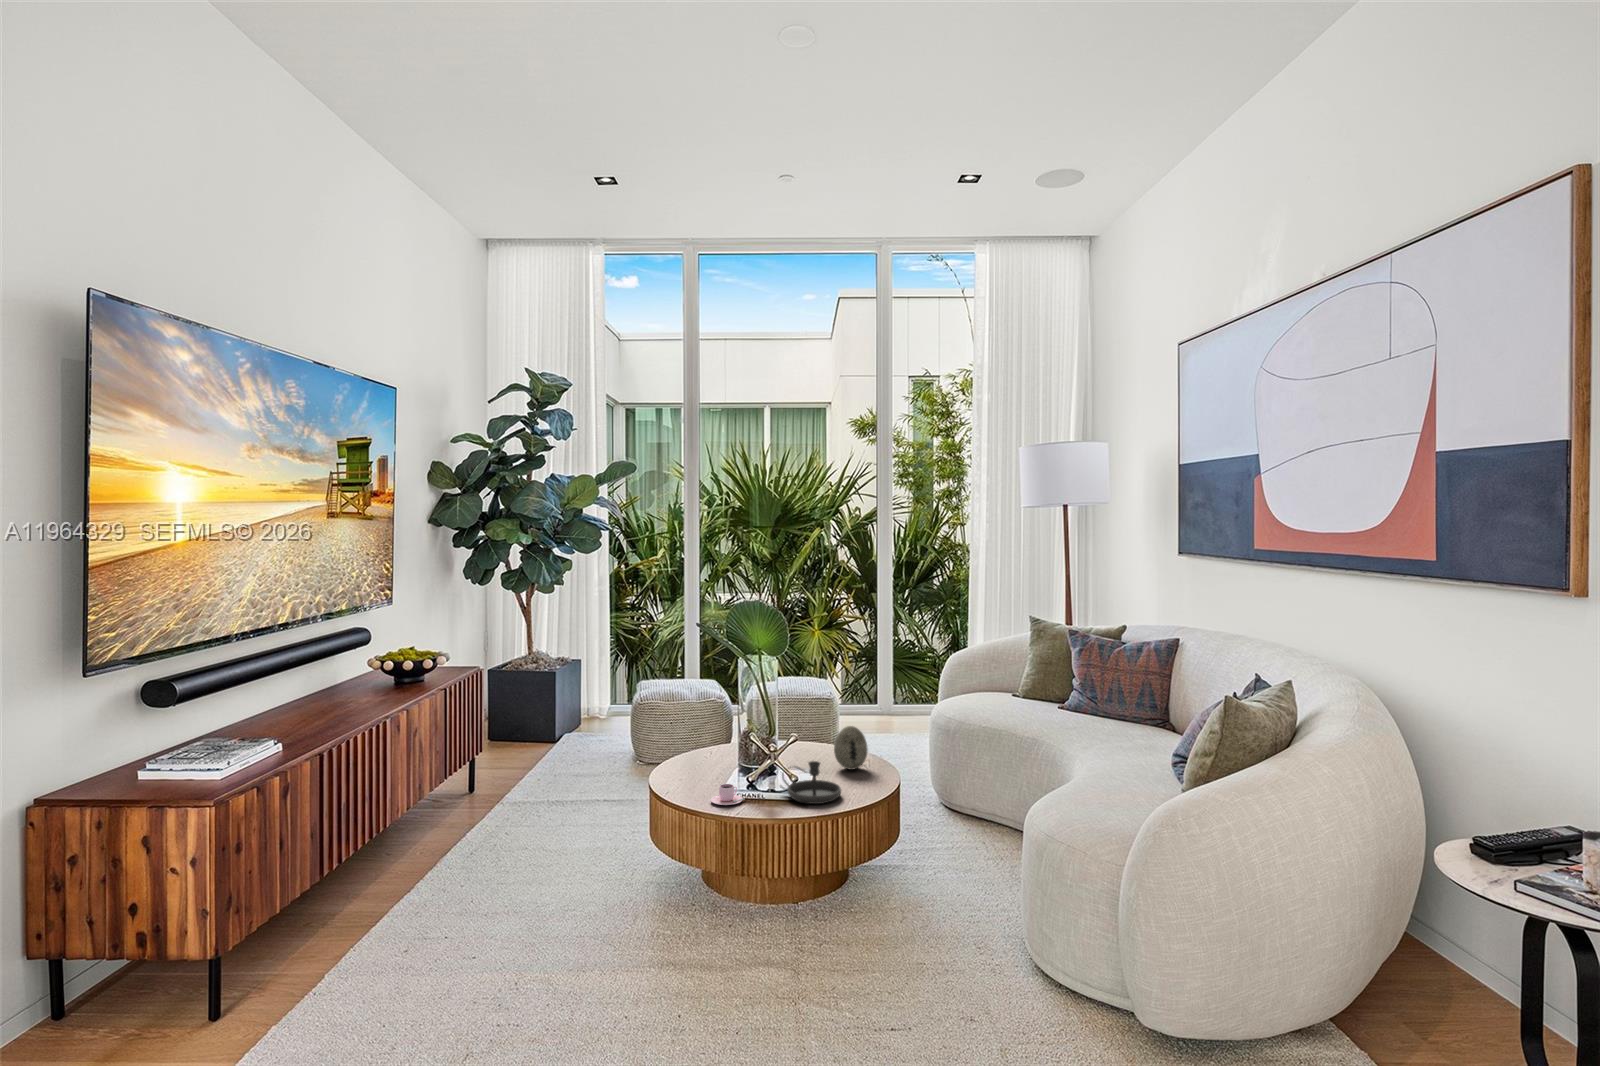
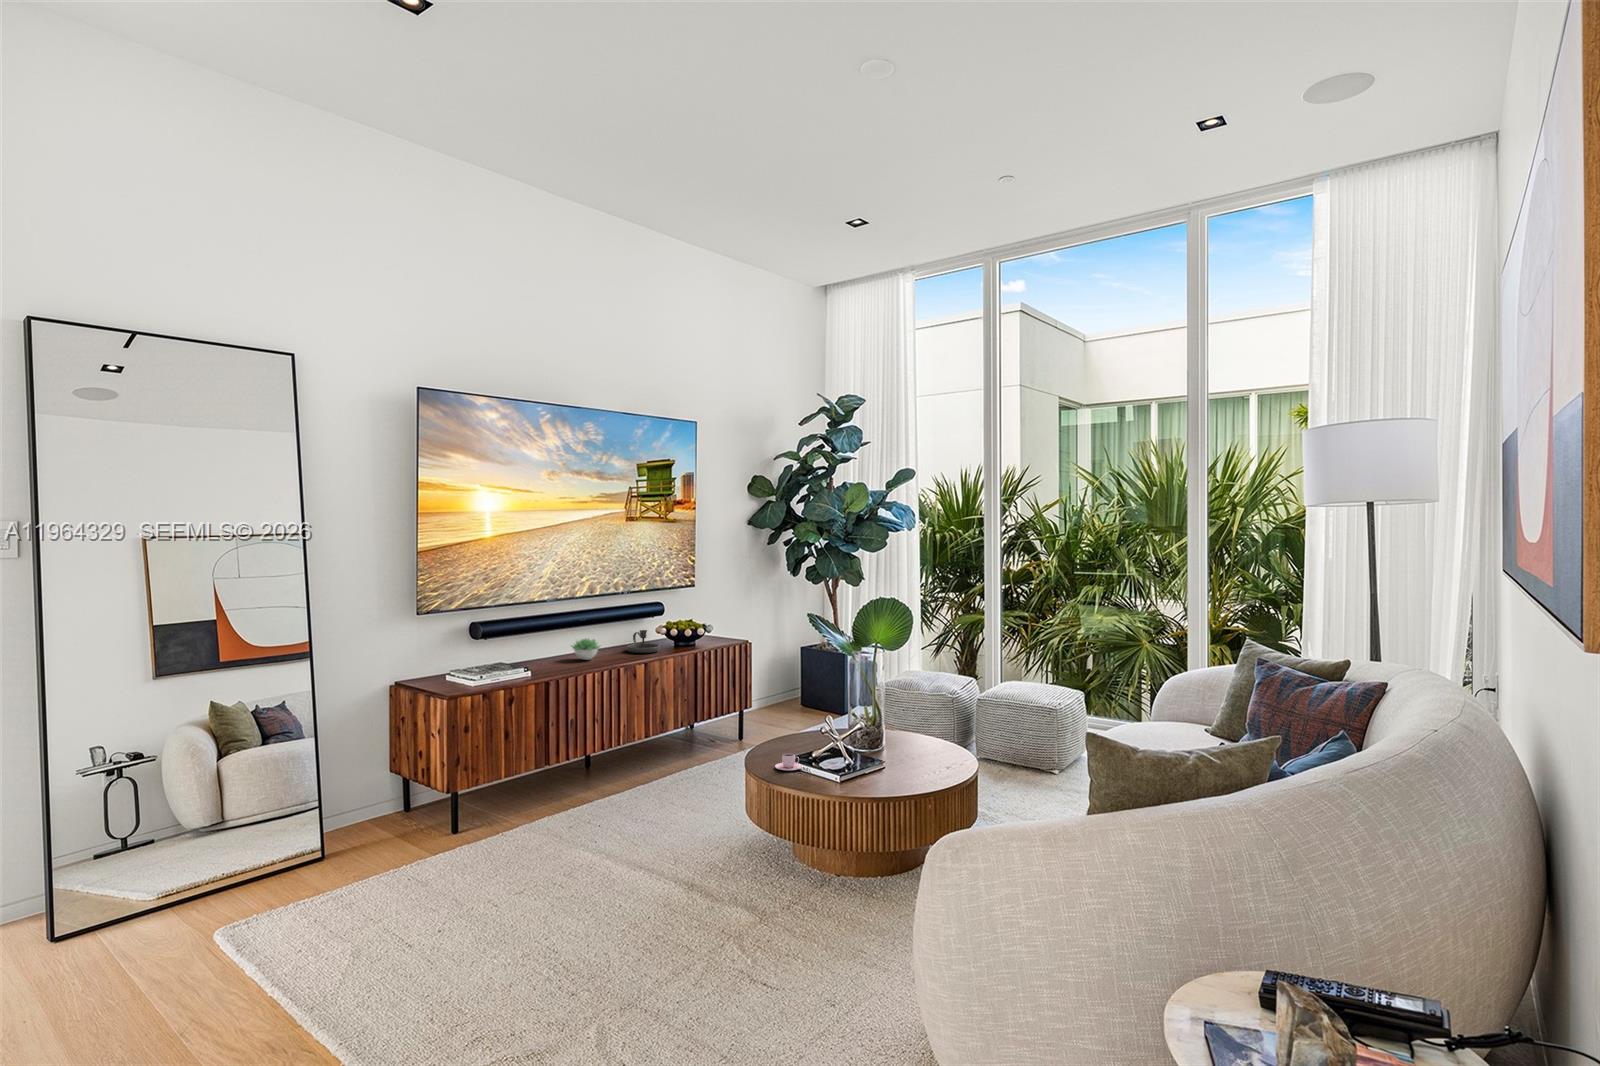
succulent plant: none [282,683,331,715] -> present [572,639,600,660]
decorative egg: present [834,726,868,770] -> none [918,725,951,766]
candlestick: present [780,761,841,804] -> present [627,630,660,653]

